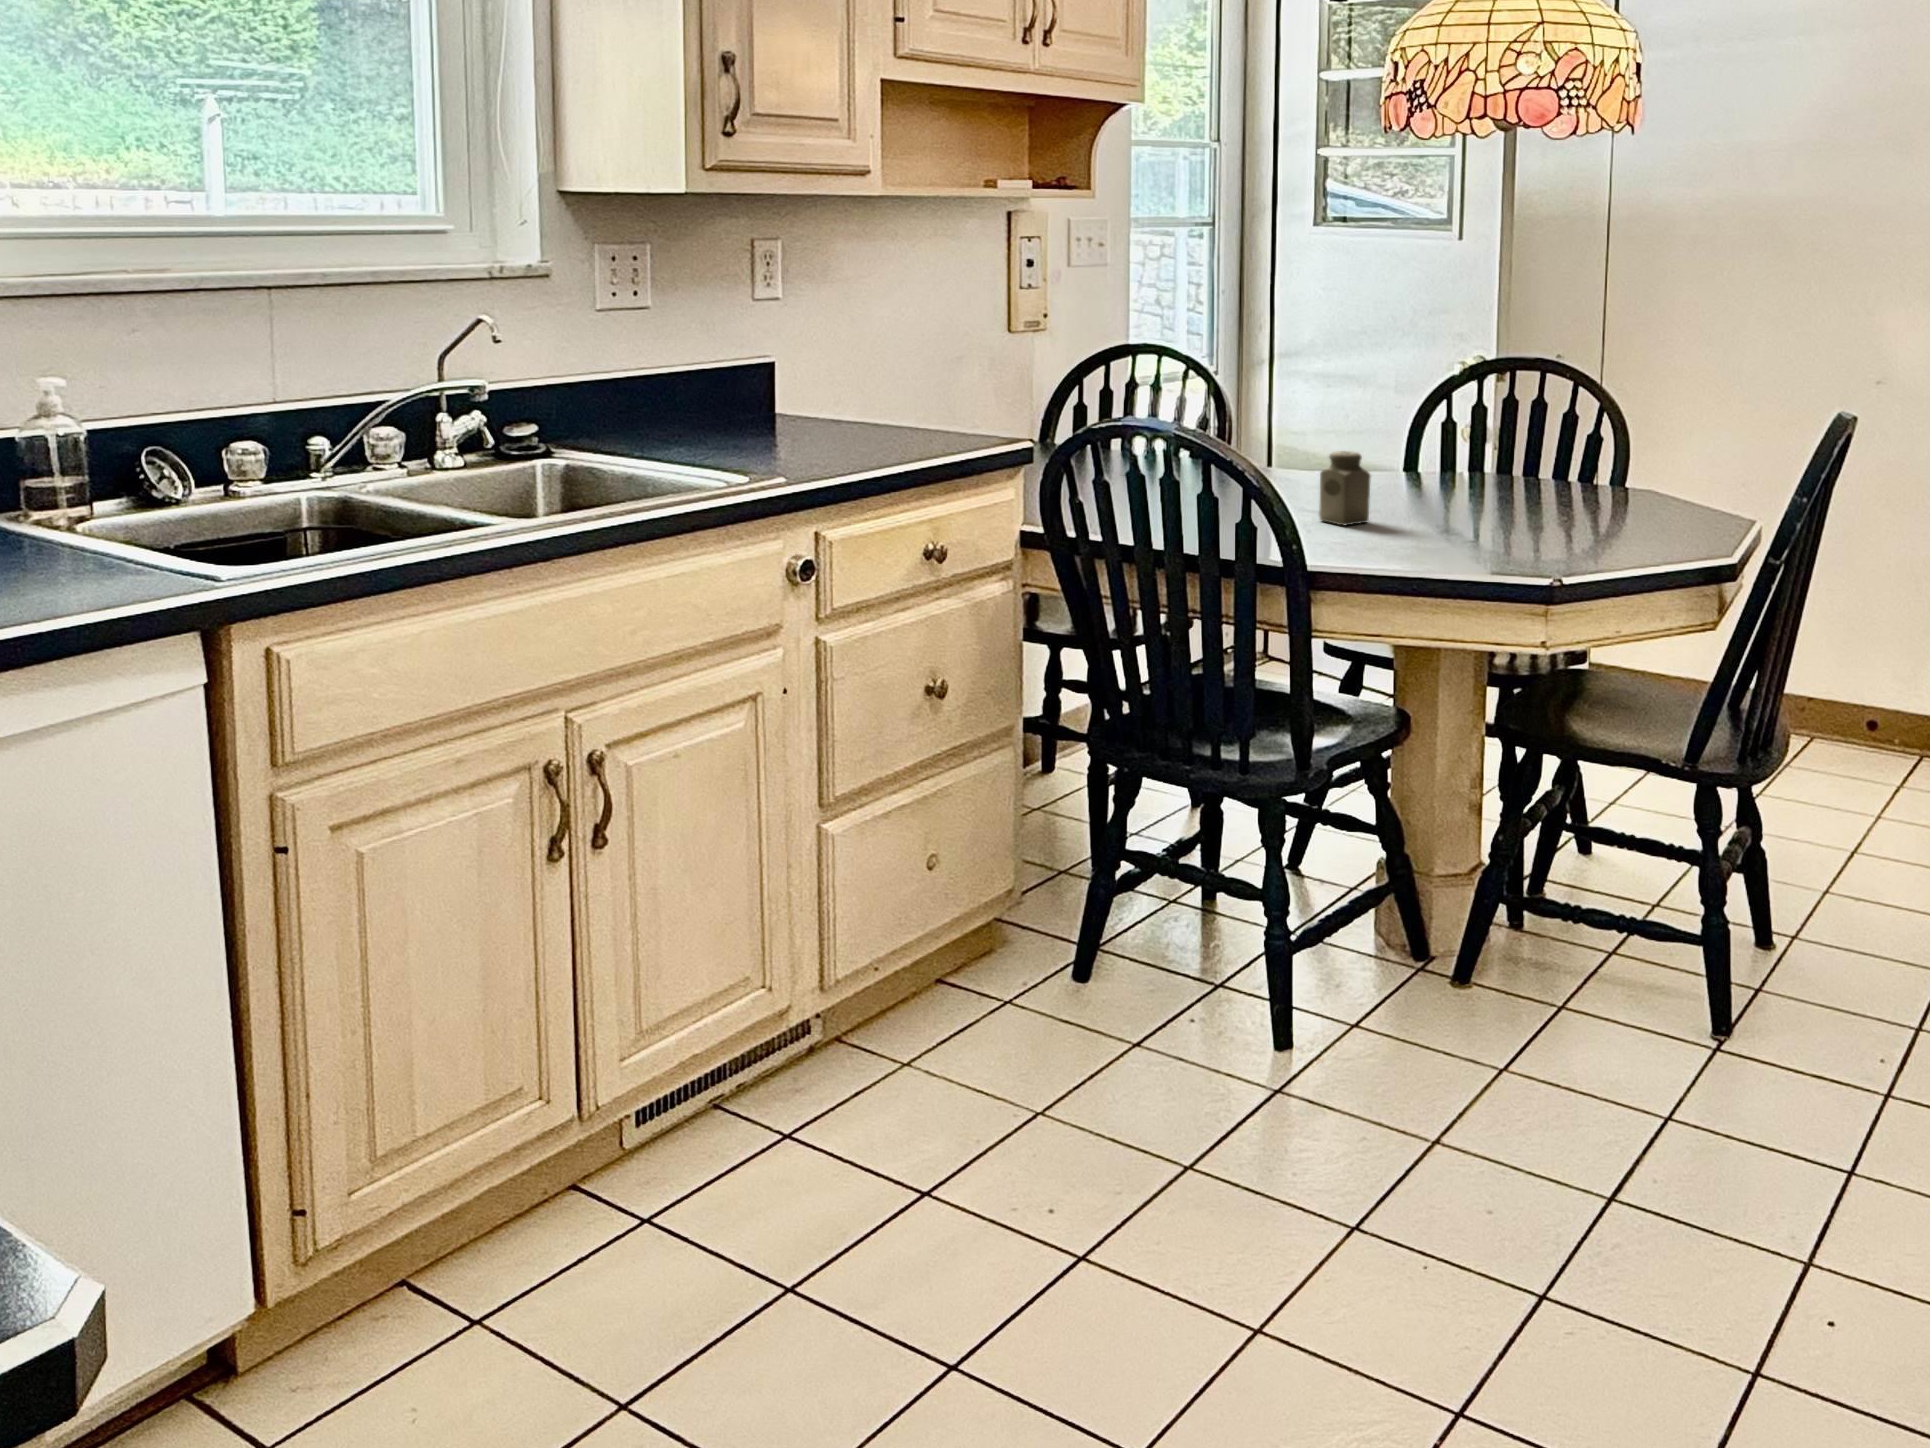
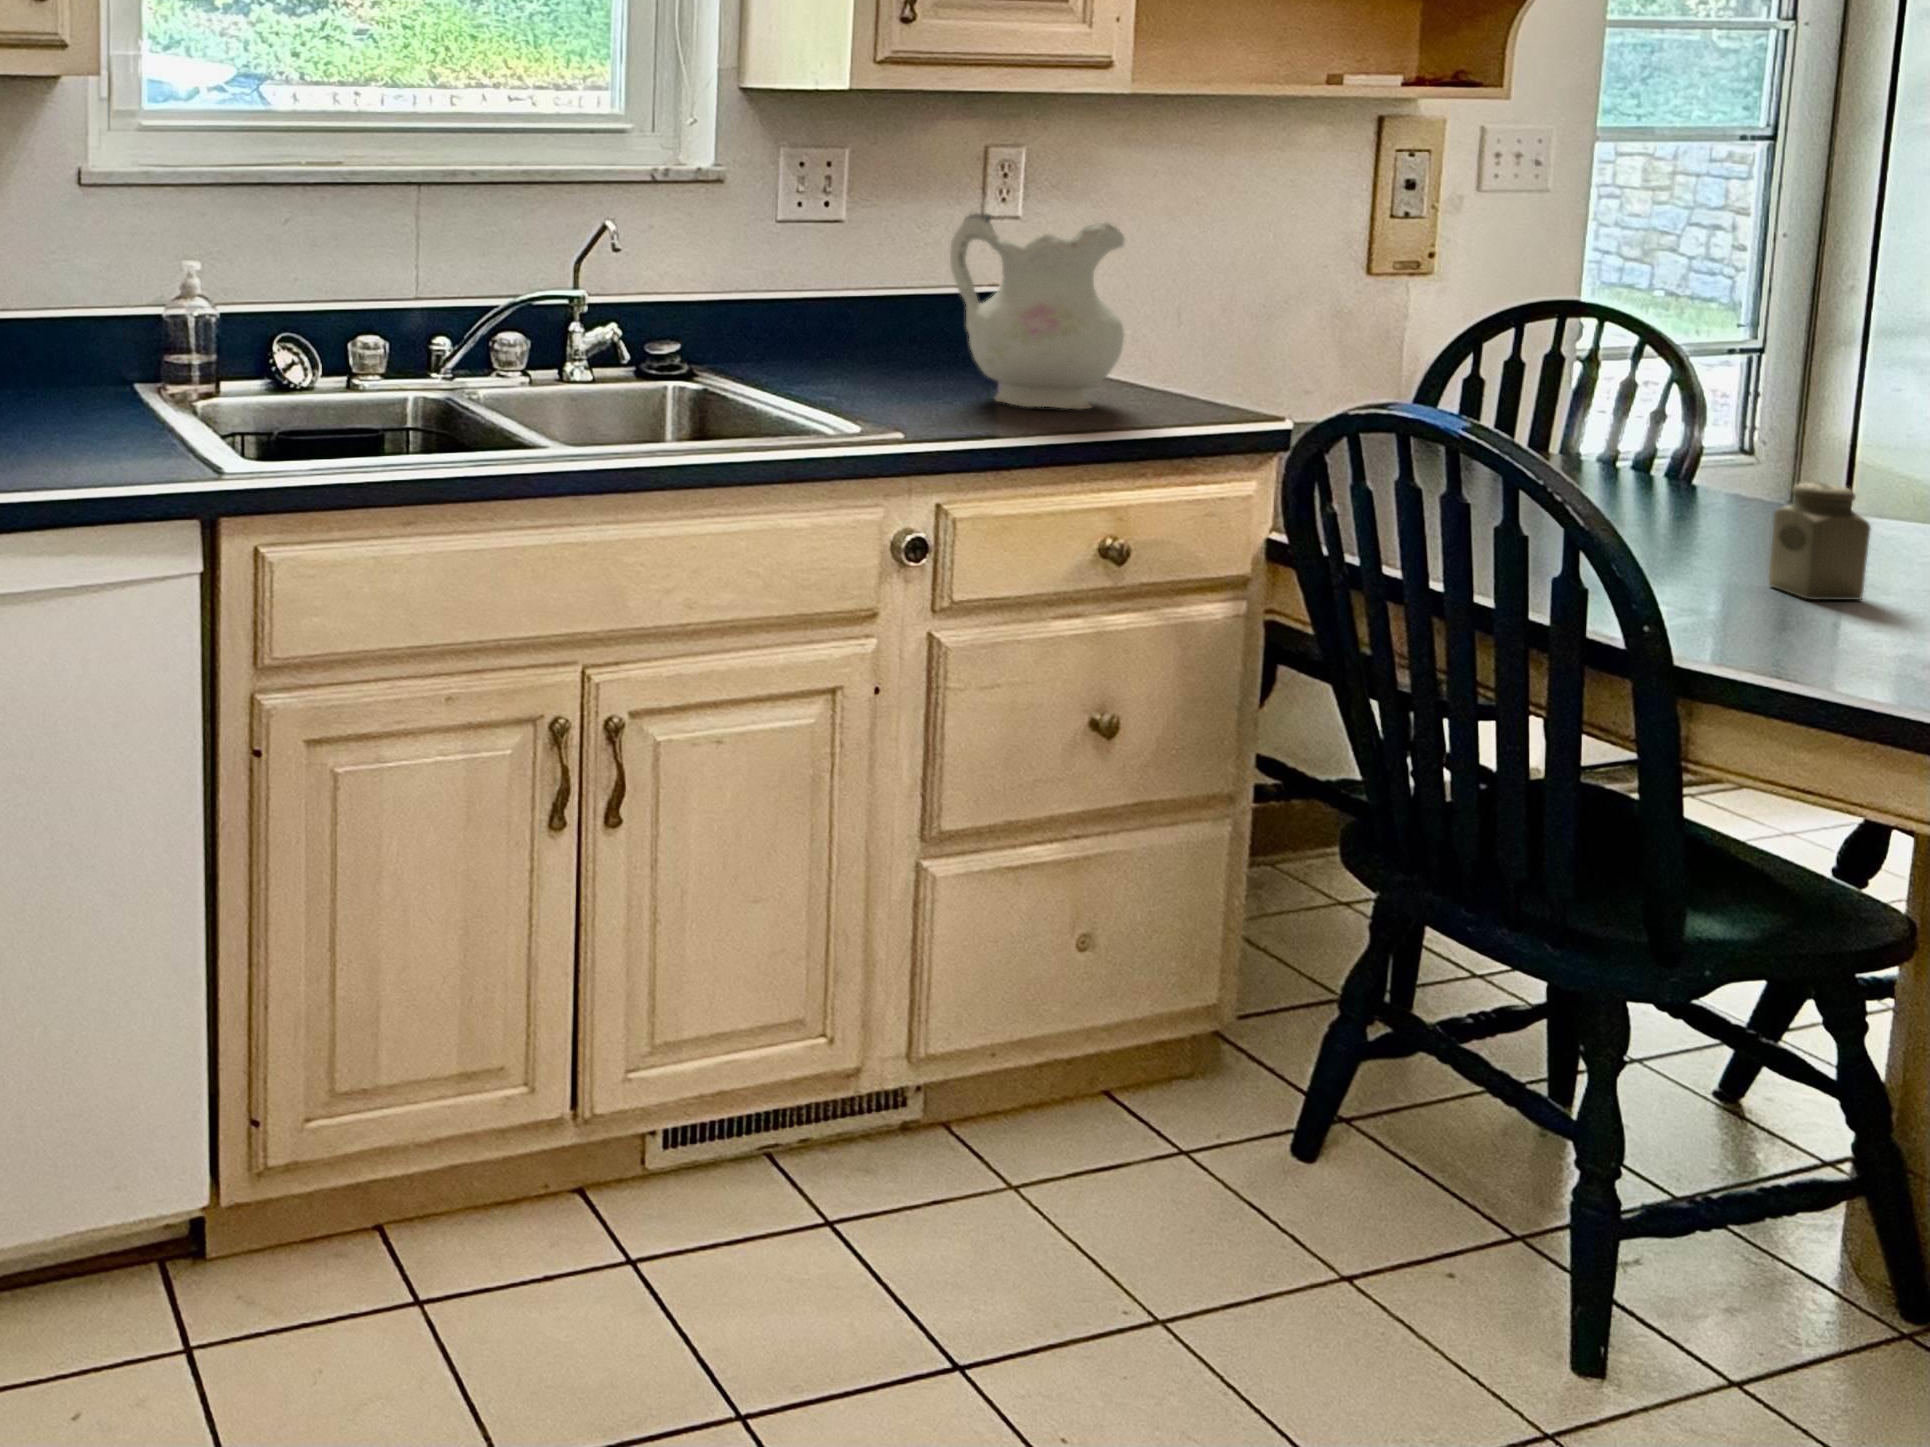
ceramic pitcher: none [776,296,912,452] -> present [950,212,1124,409]

